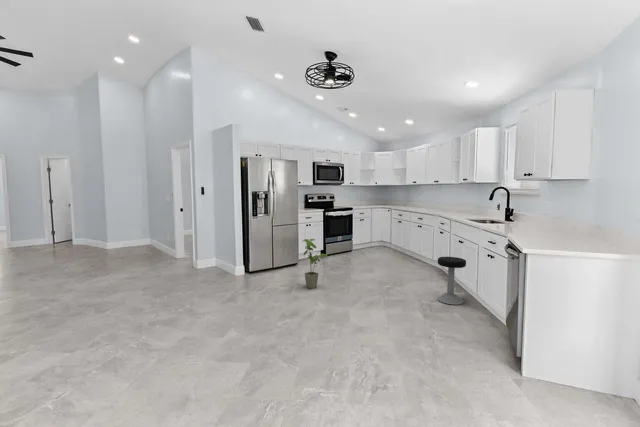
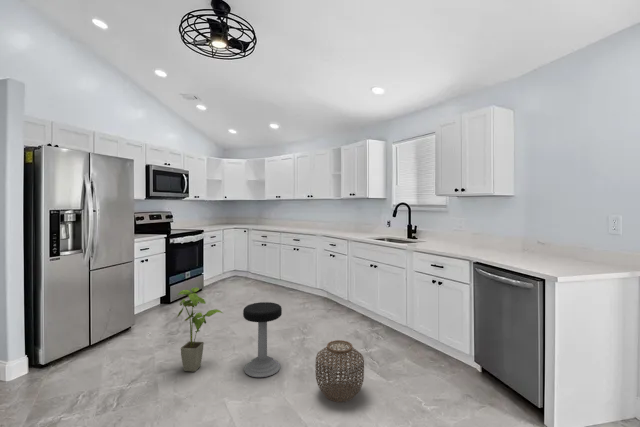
stool: present [437,257,466,305] -> present [243,302,282,377]
woven basket: none [364,281,397,320] -> present [315,340,364,402]

